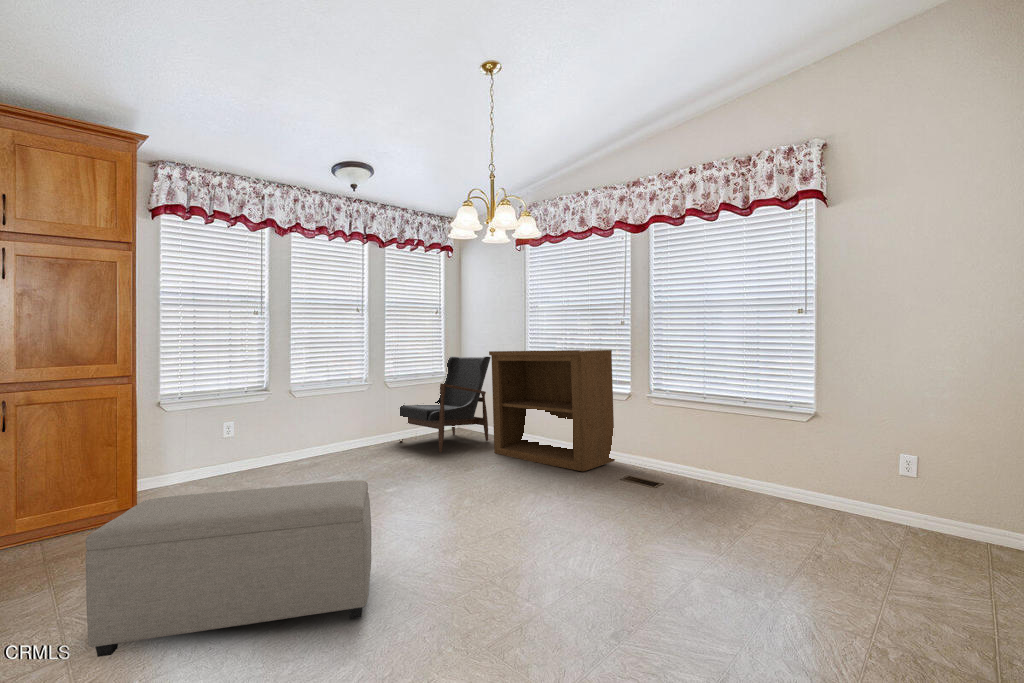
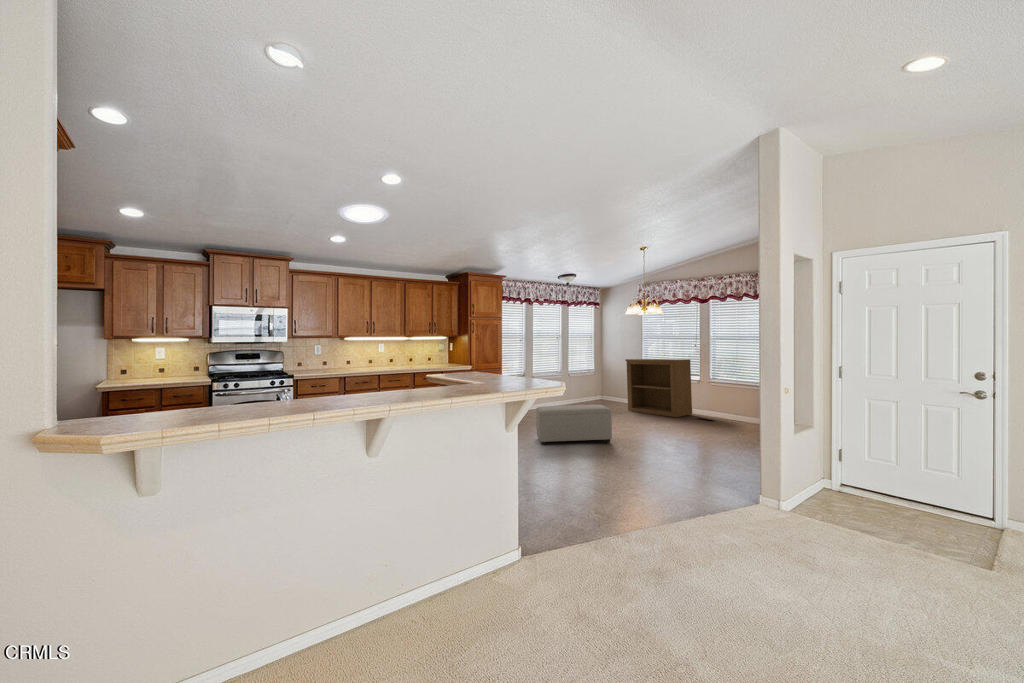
armchair: present [399,357,491,453] -> none [574,361,623,409]

